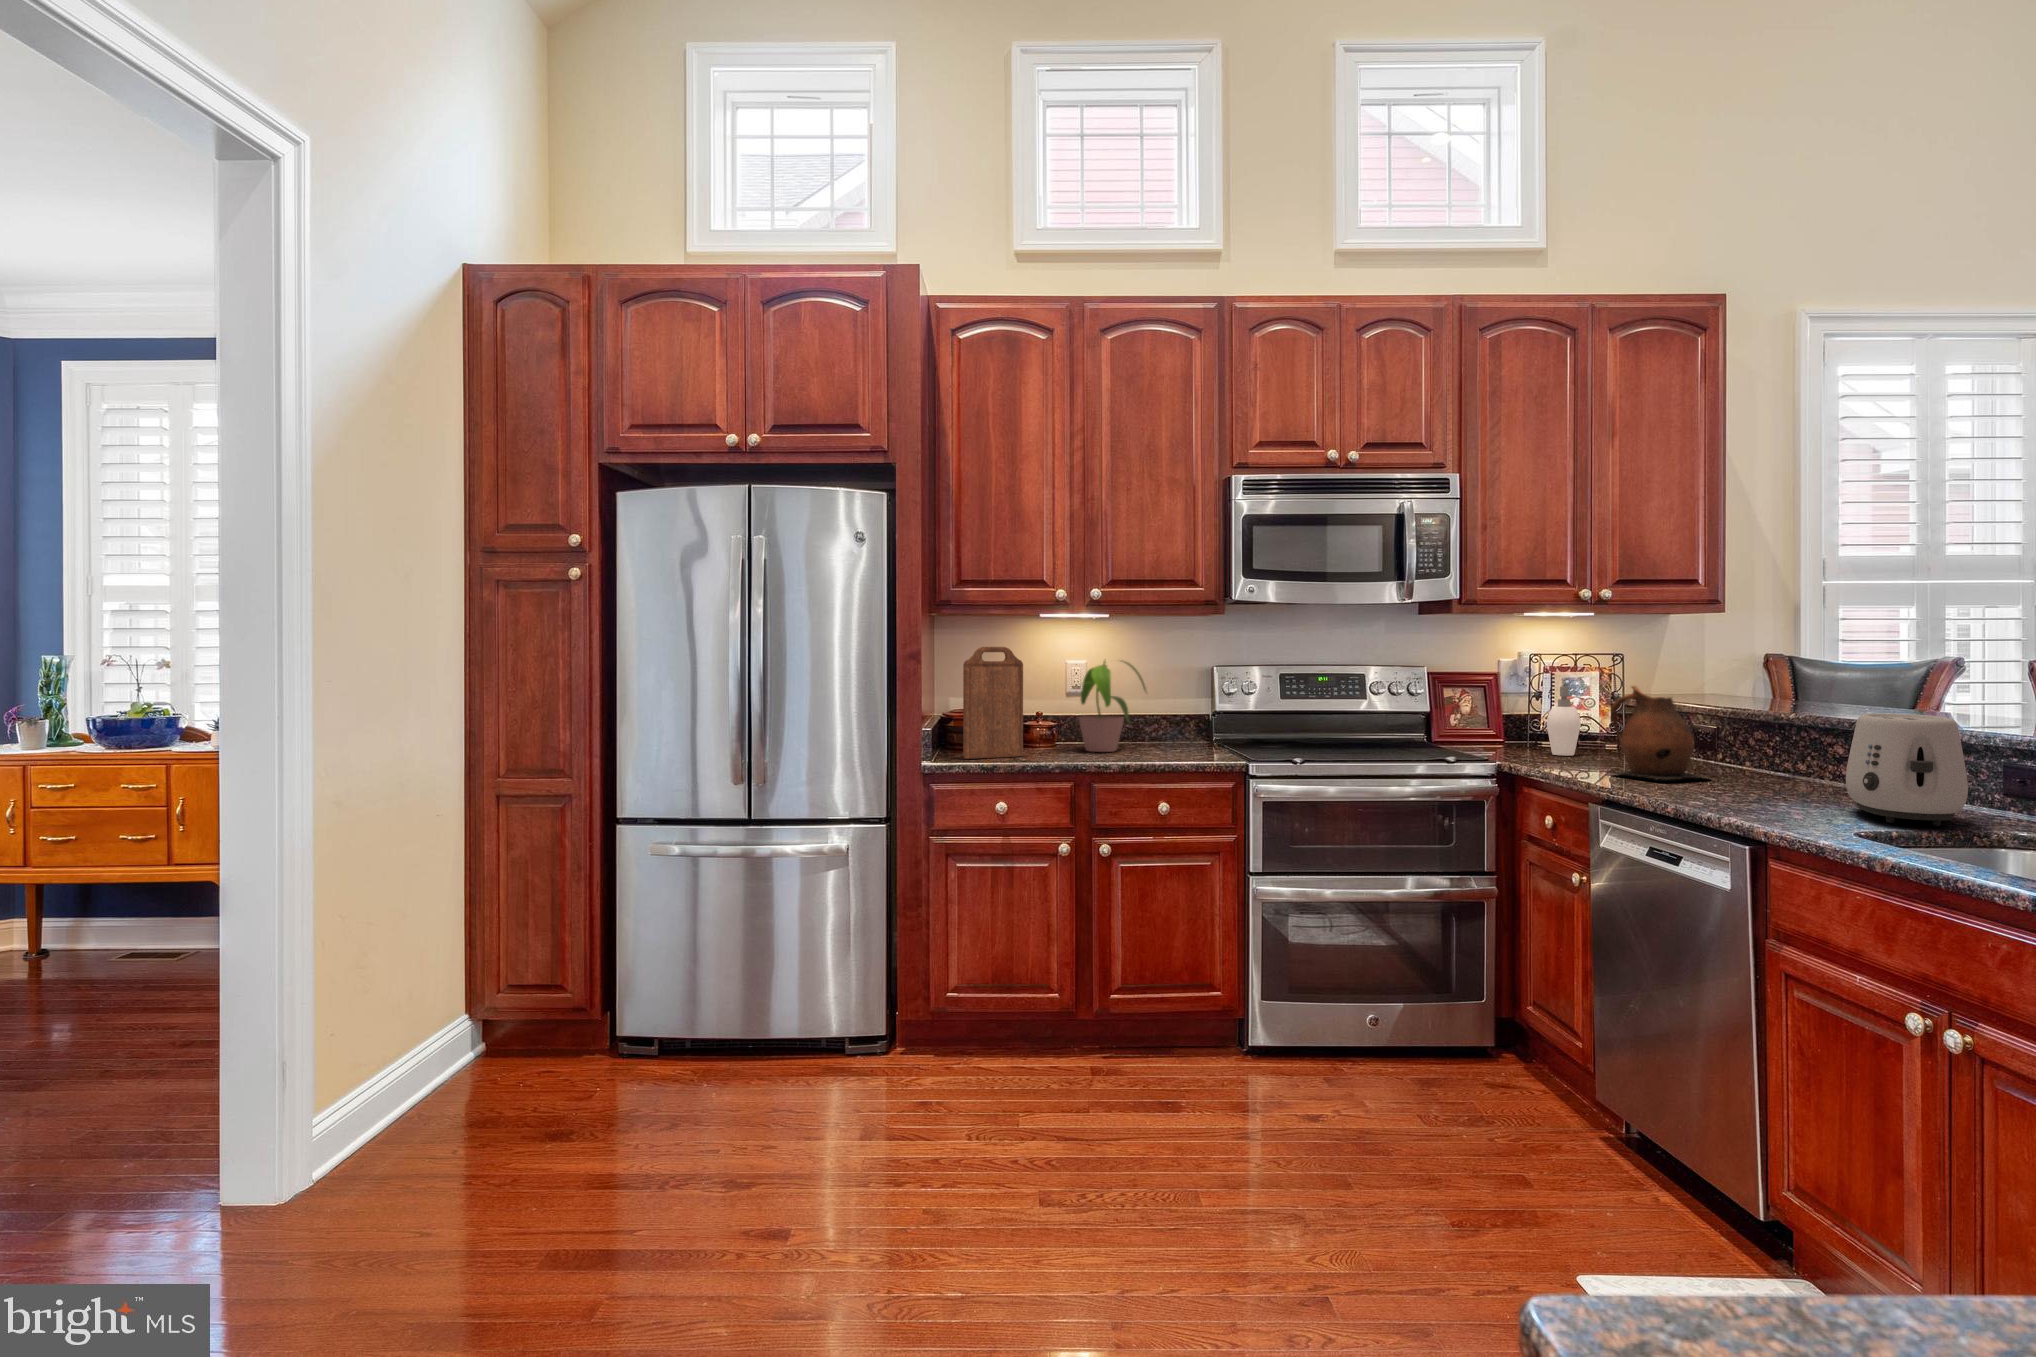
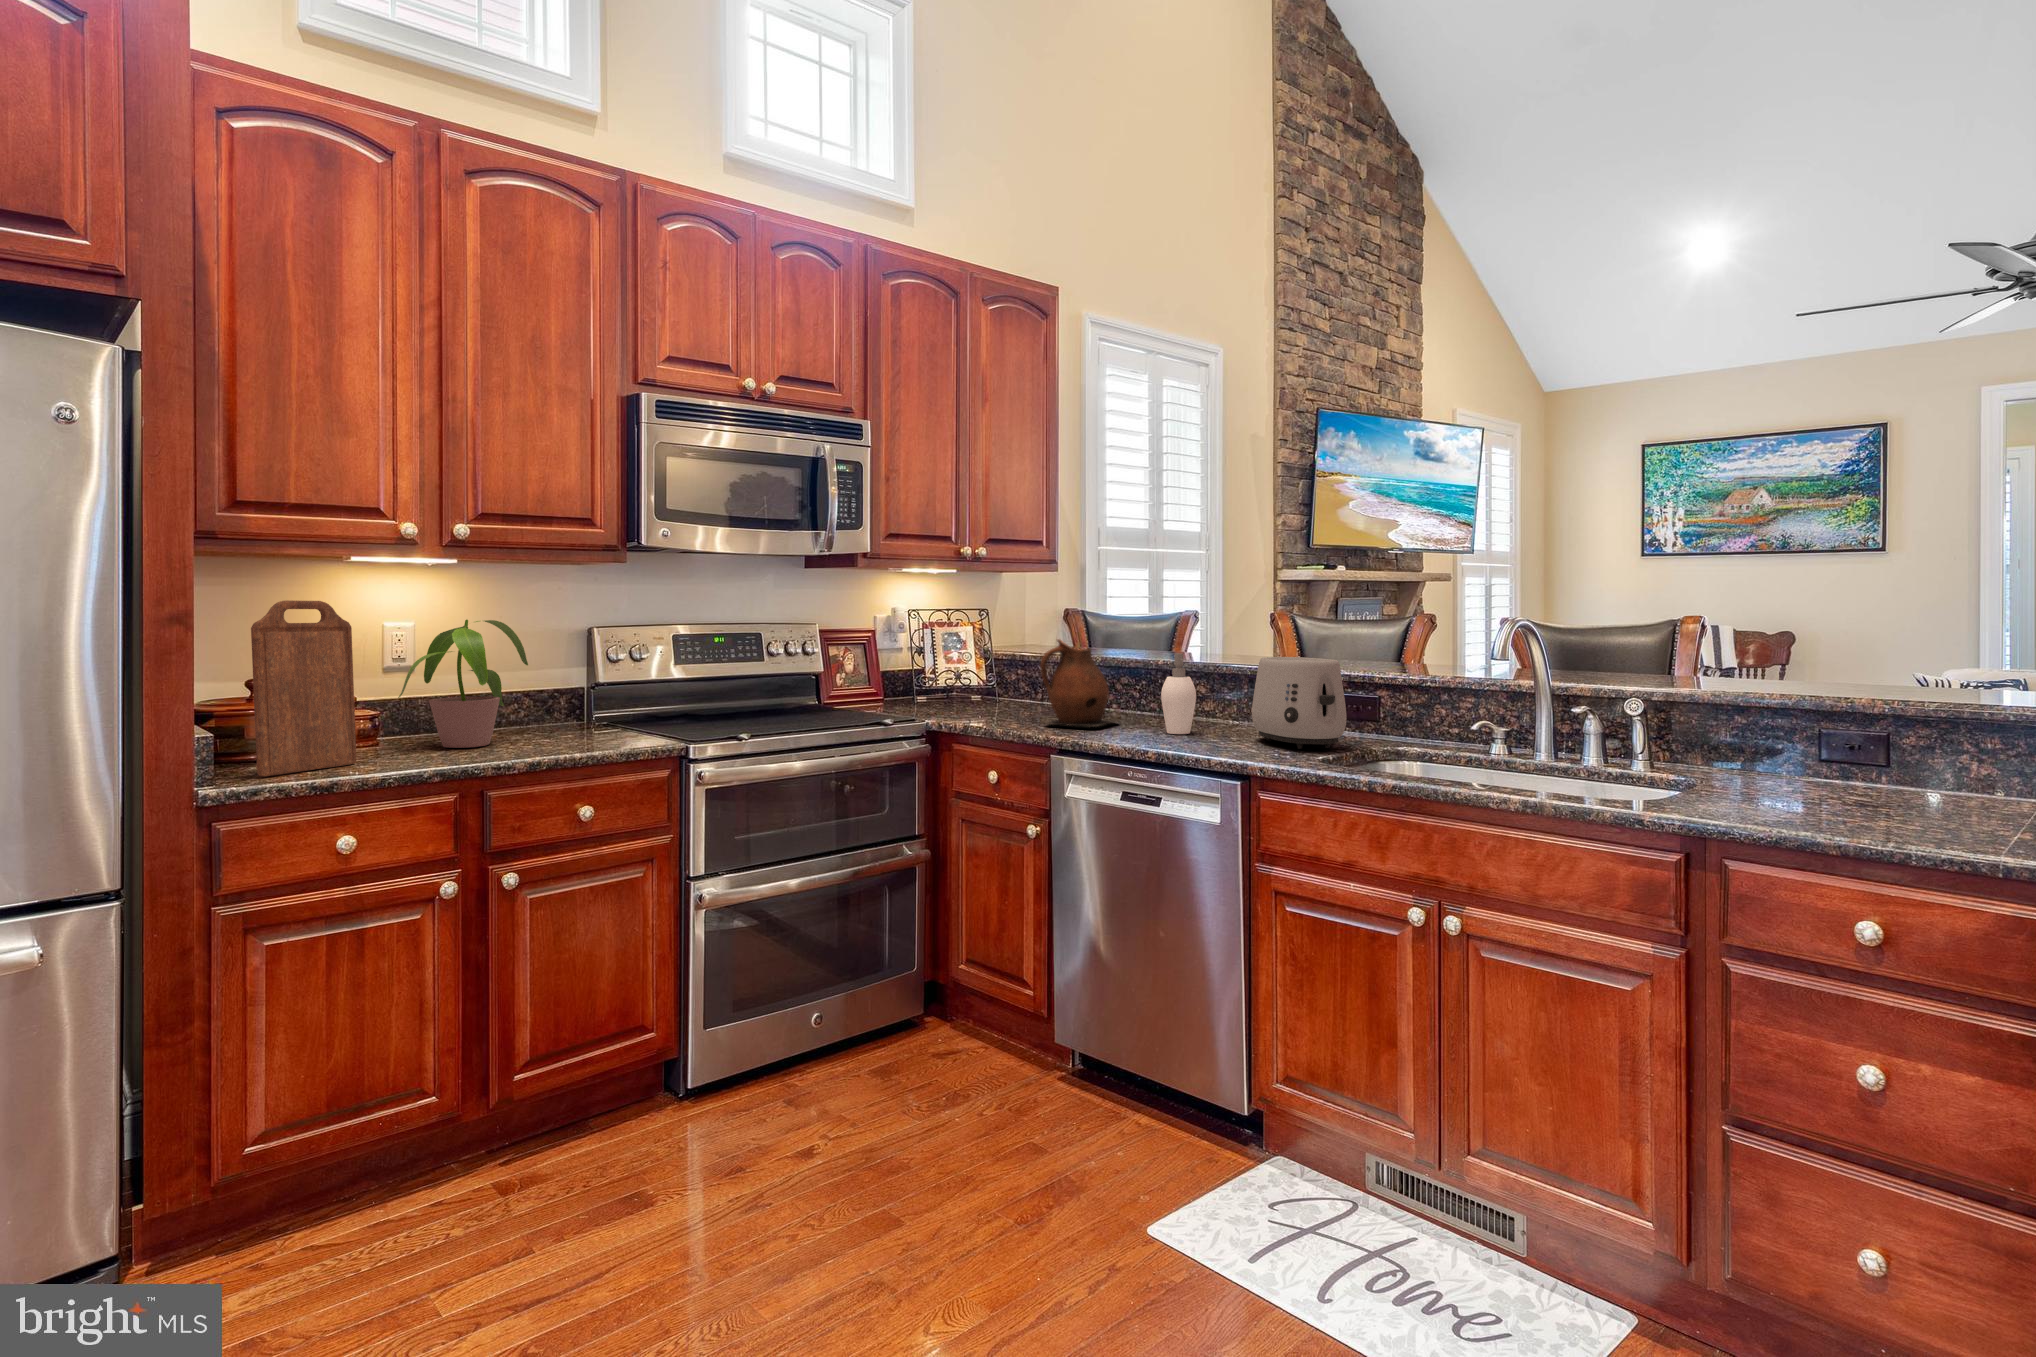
soap dispenser: present [1547,686,1580,756] -> present [1161,654,1196,734]

